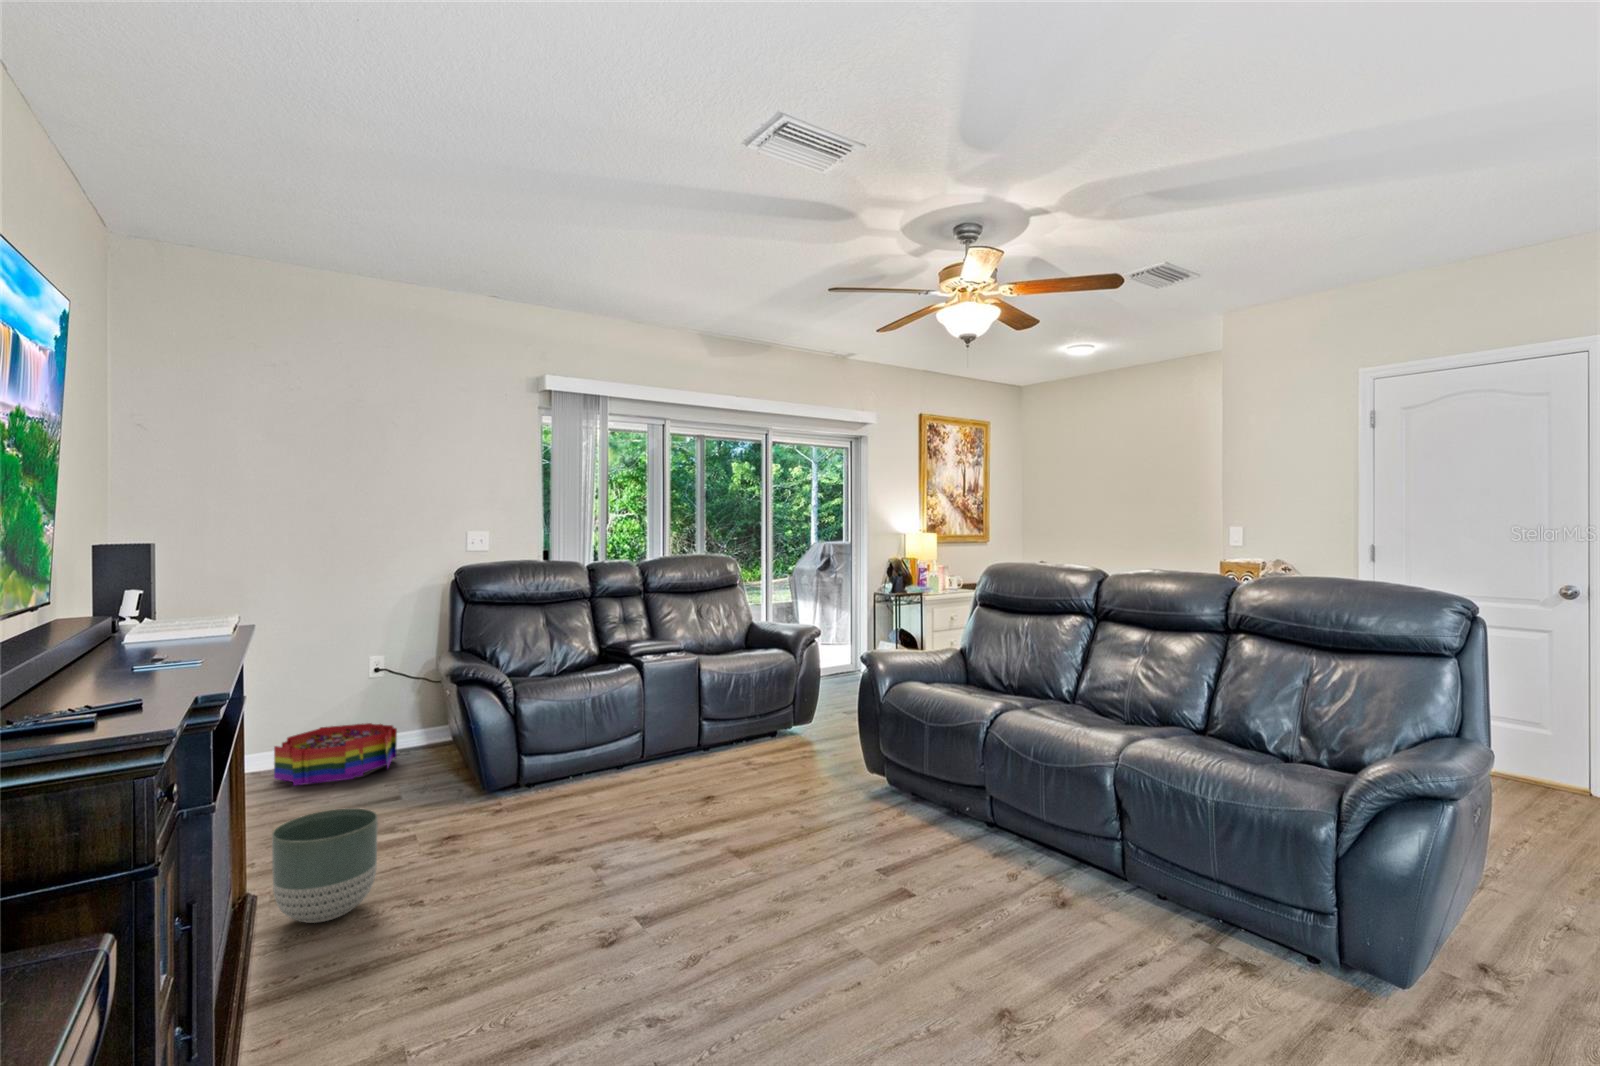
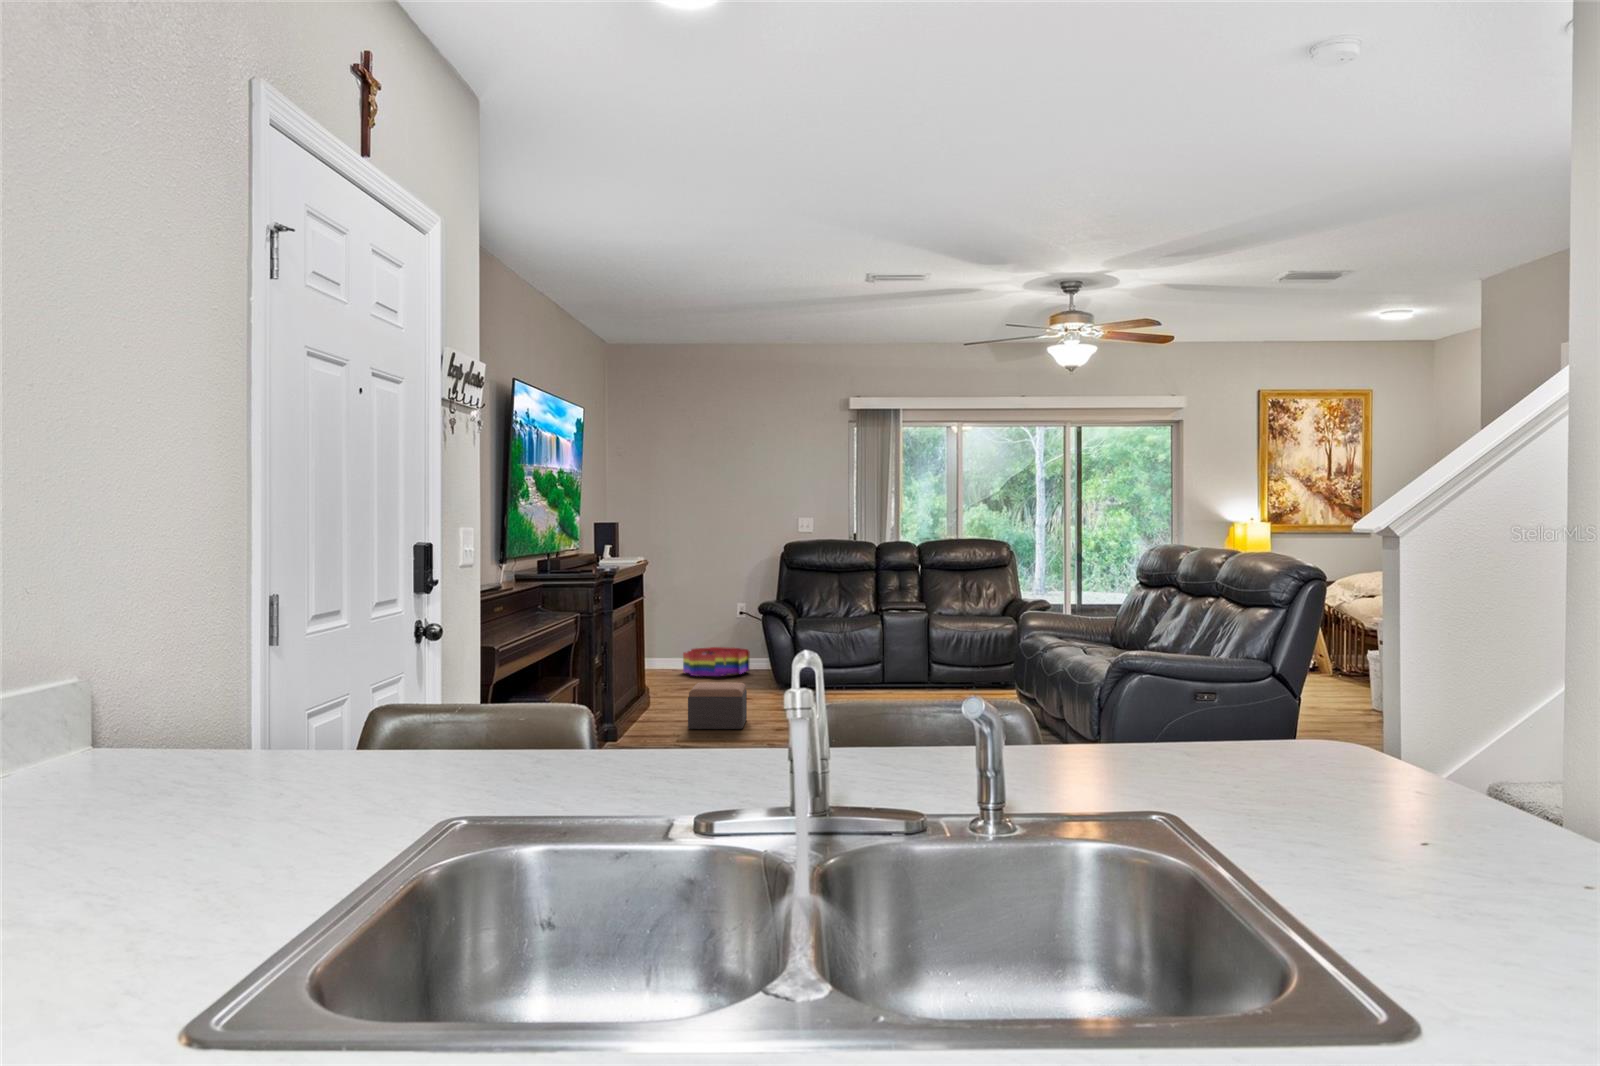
planter: present [272,808,378,923] -> none [648,663,692,711]
footstool: none [408,842,547,989] -> present [688,682,747,729]

